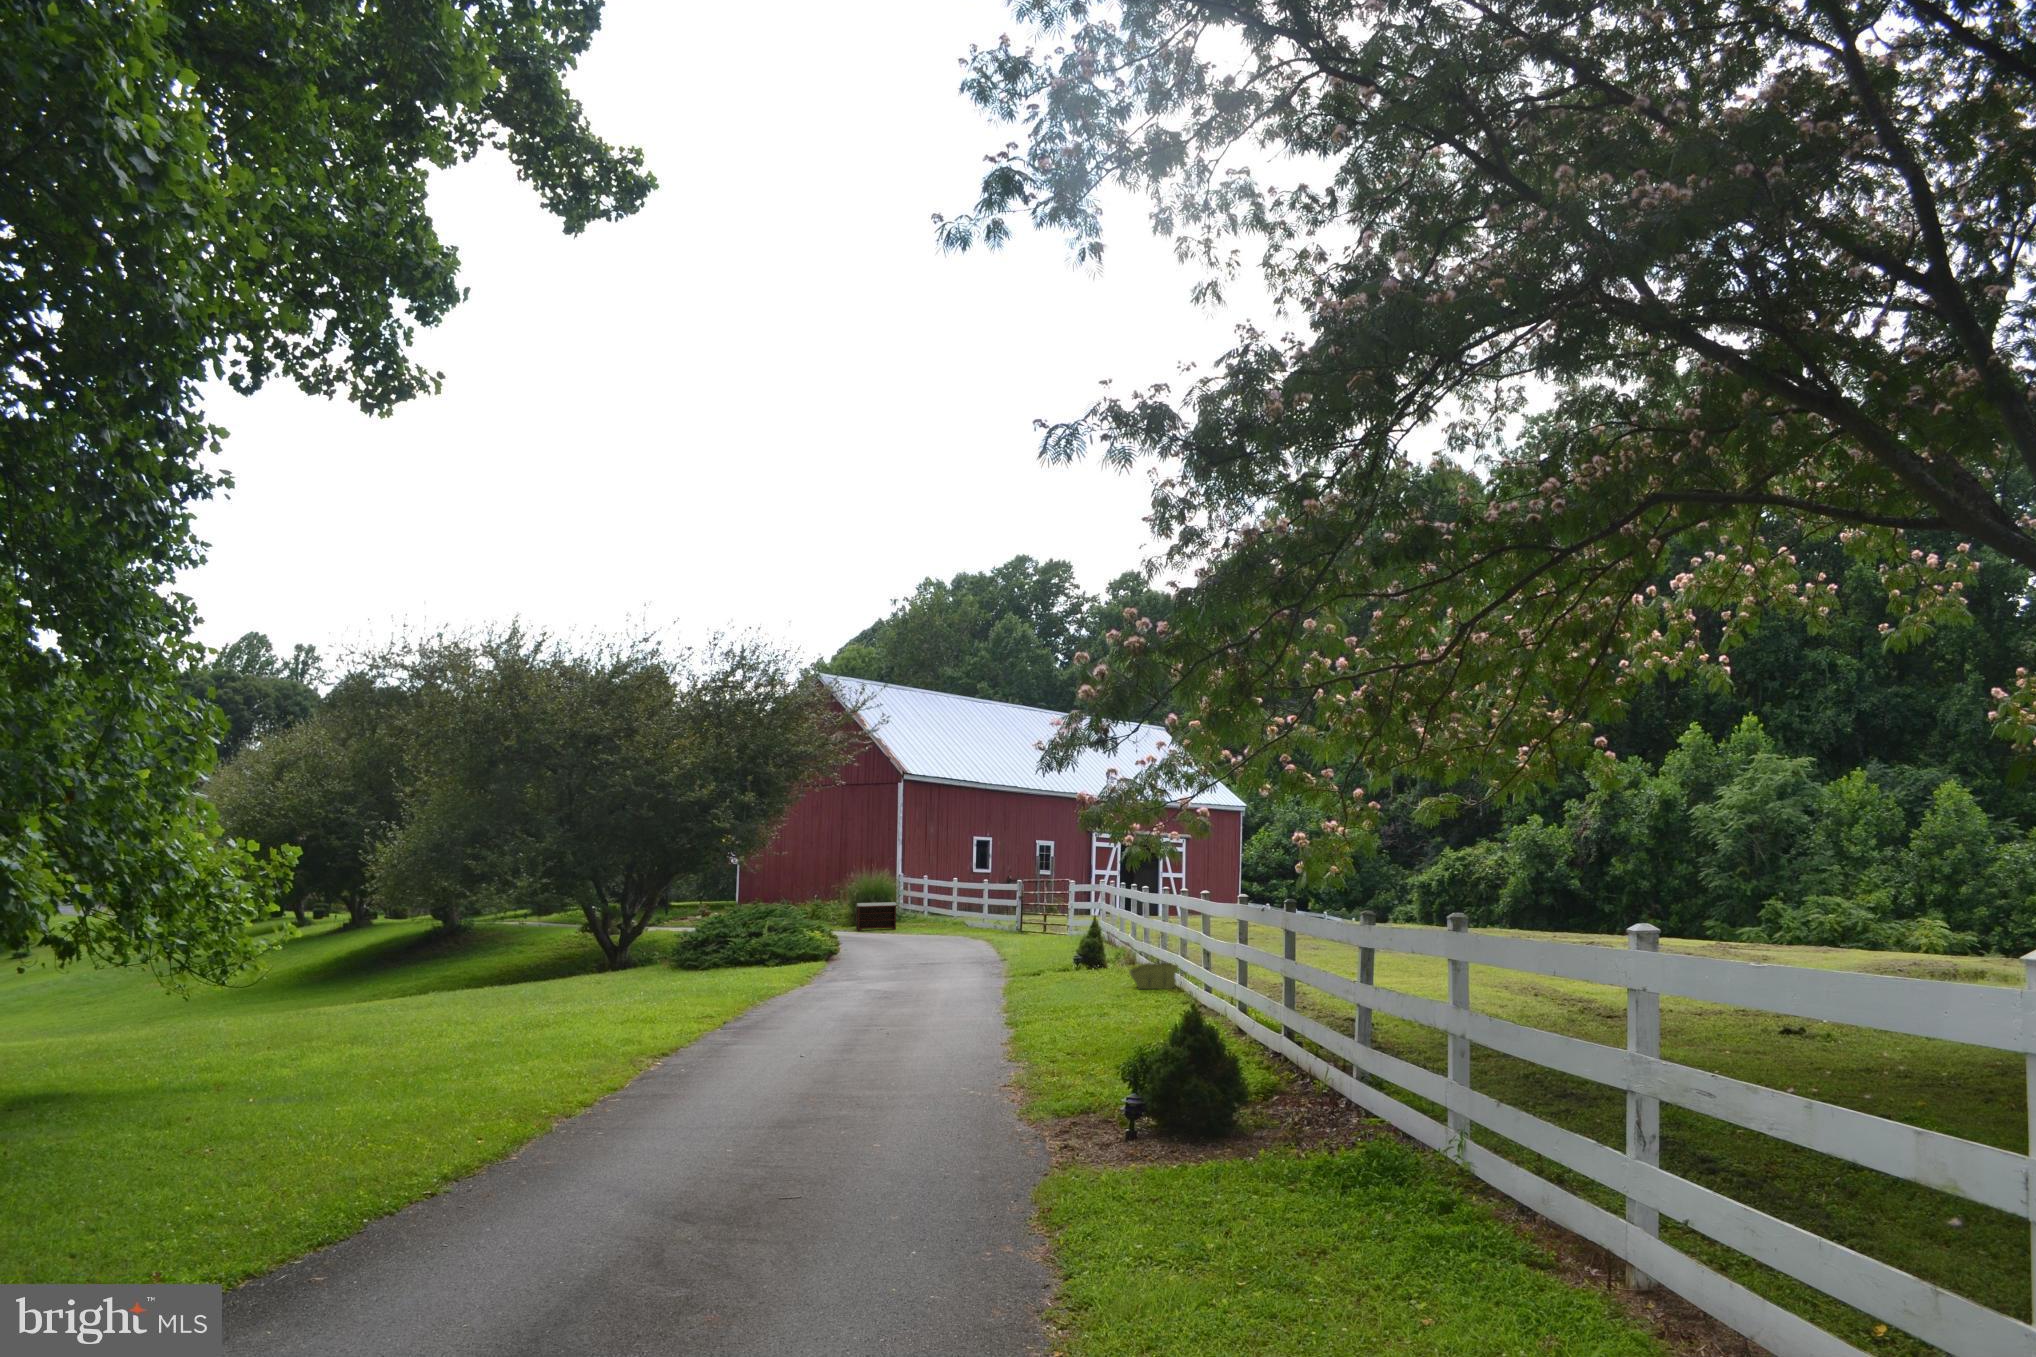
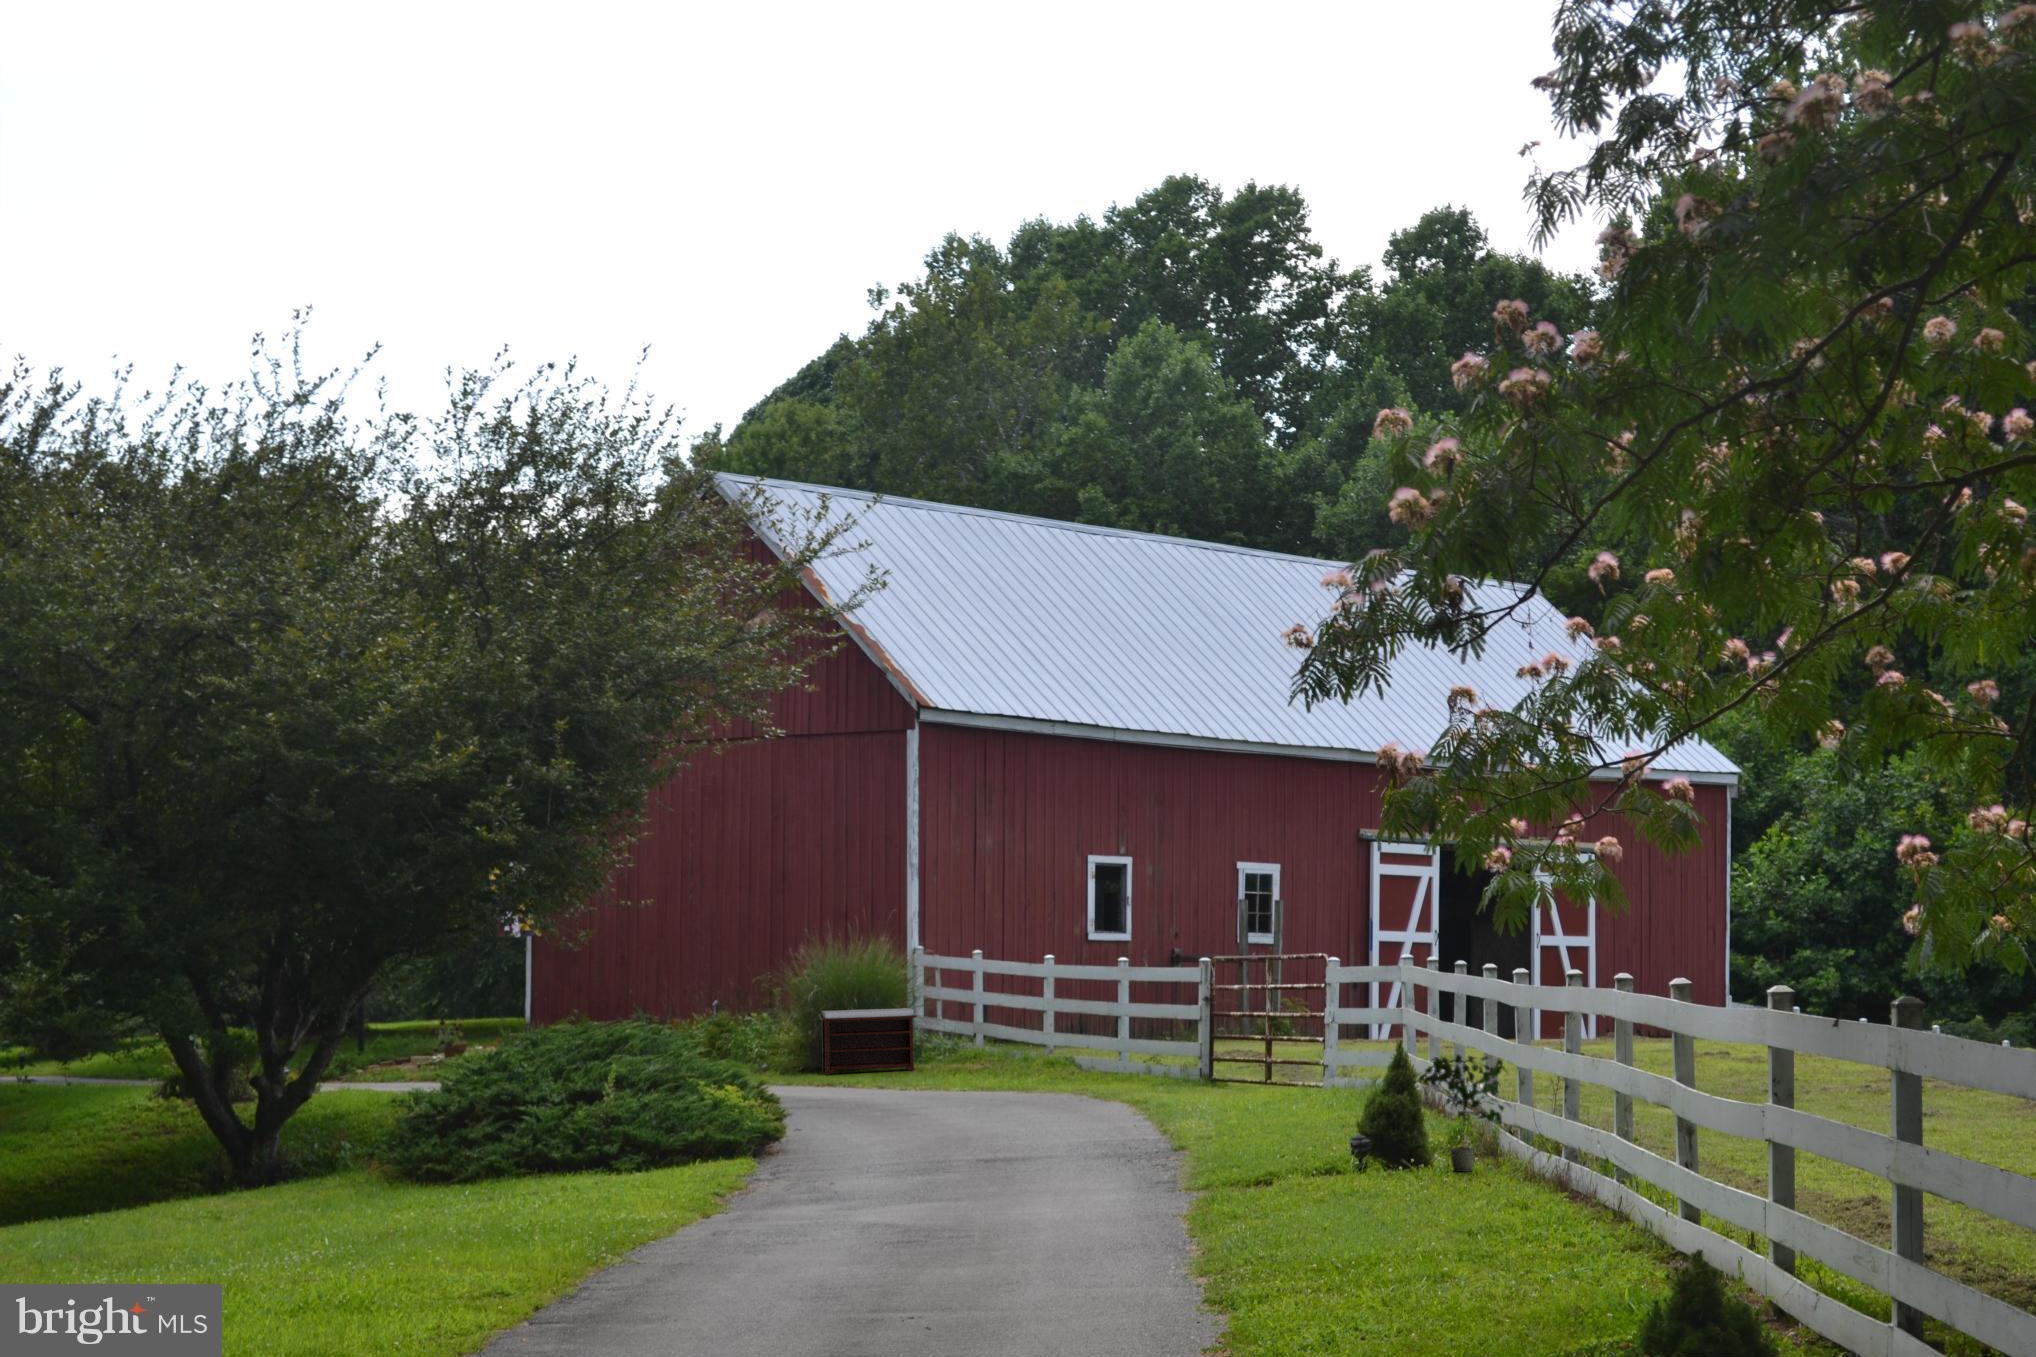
potted plant: none [1104,921,1142,968] -> present [1417,1055,1509,1172]
storage bin: present [1129,963,1179,989] -> none [1487,1166,1616,1233]

